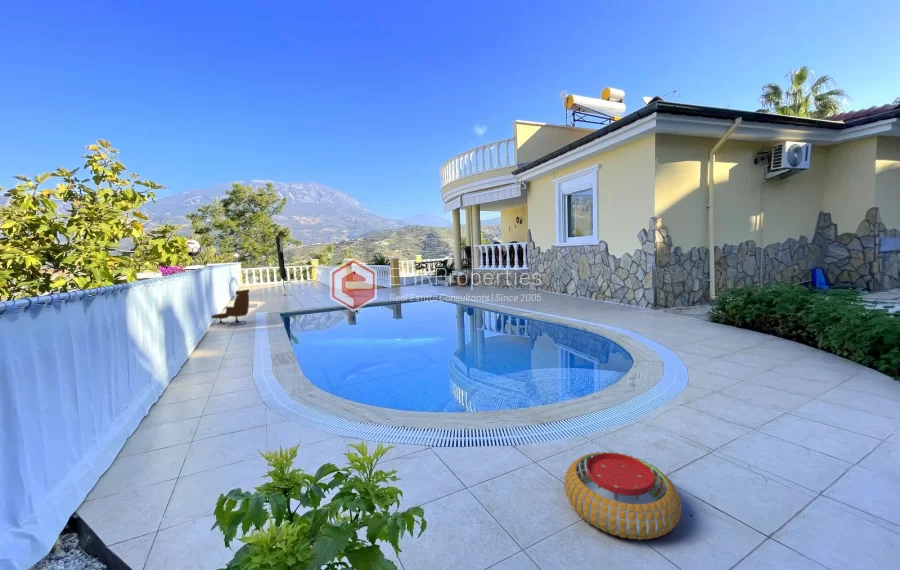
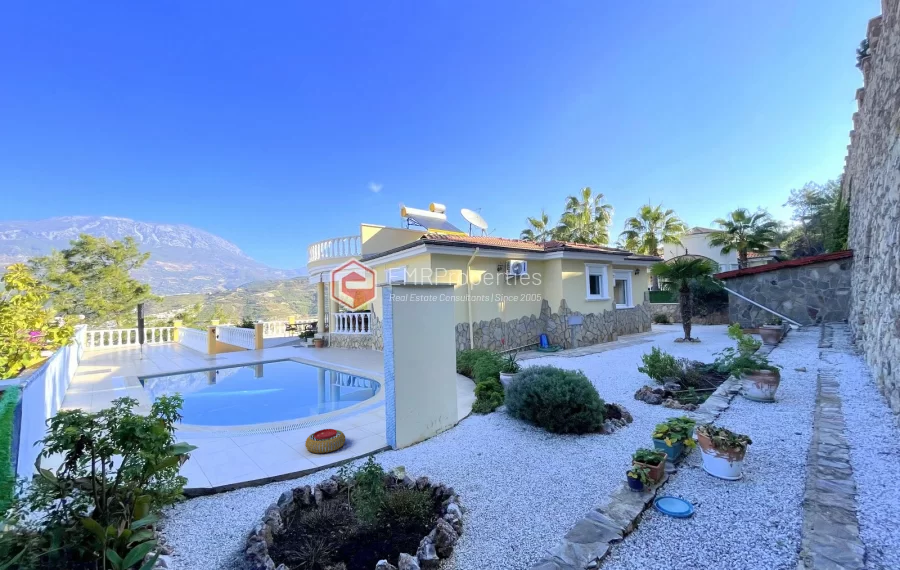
lounge chair: present [212,289,249,325] -> none [81,358,122,390]

